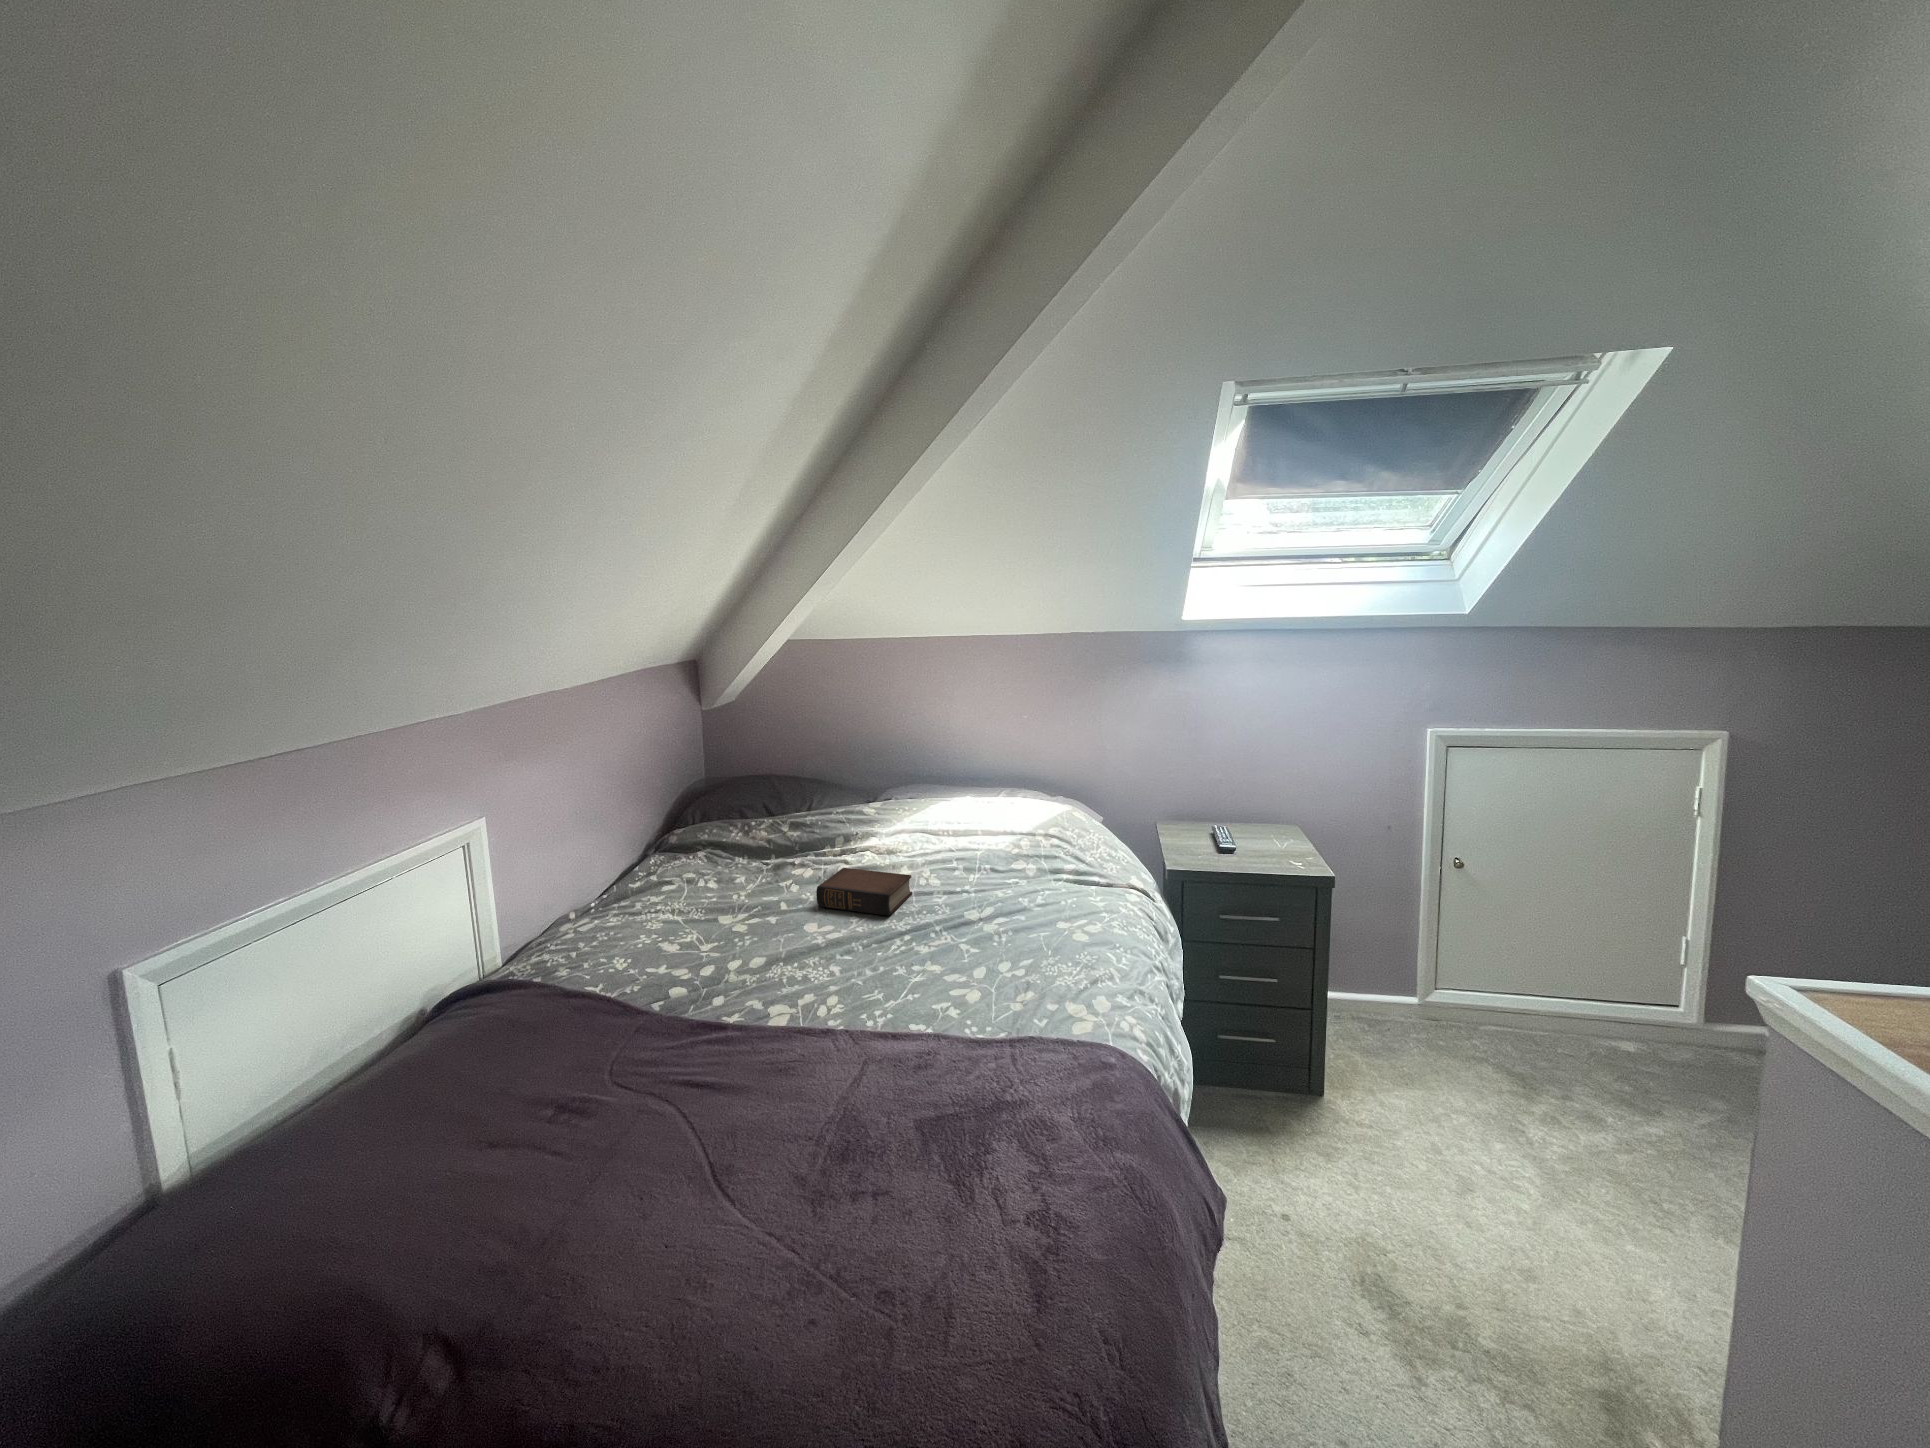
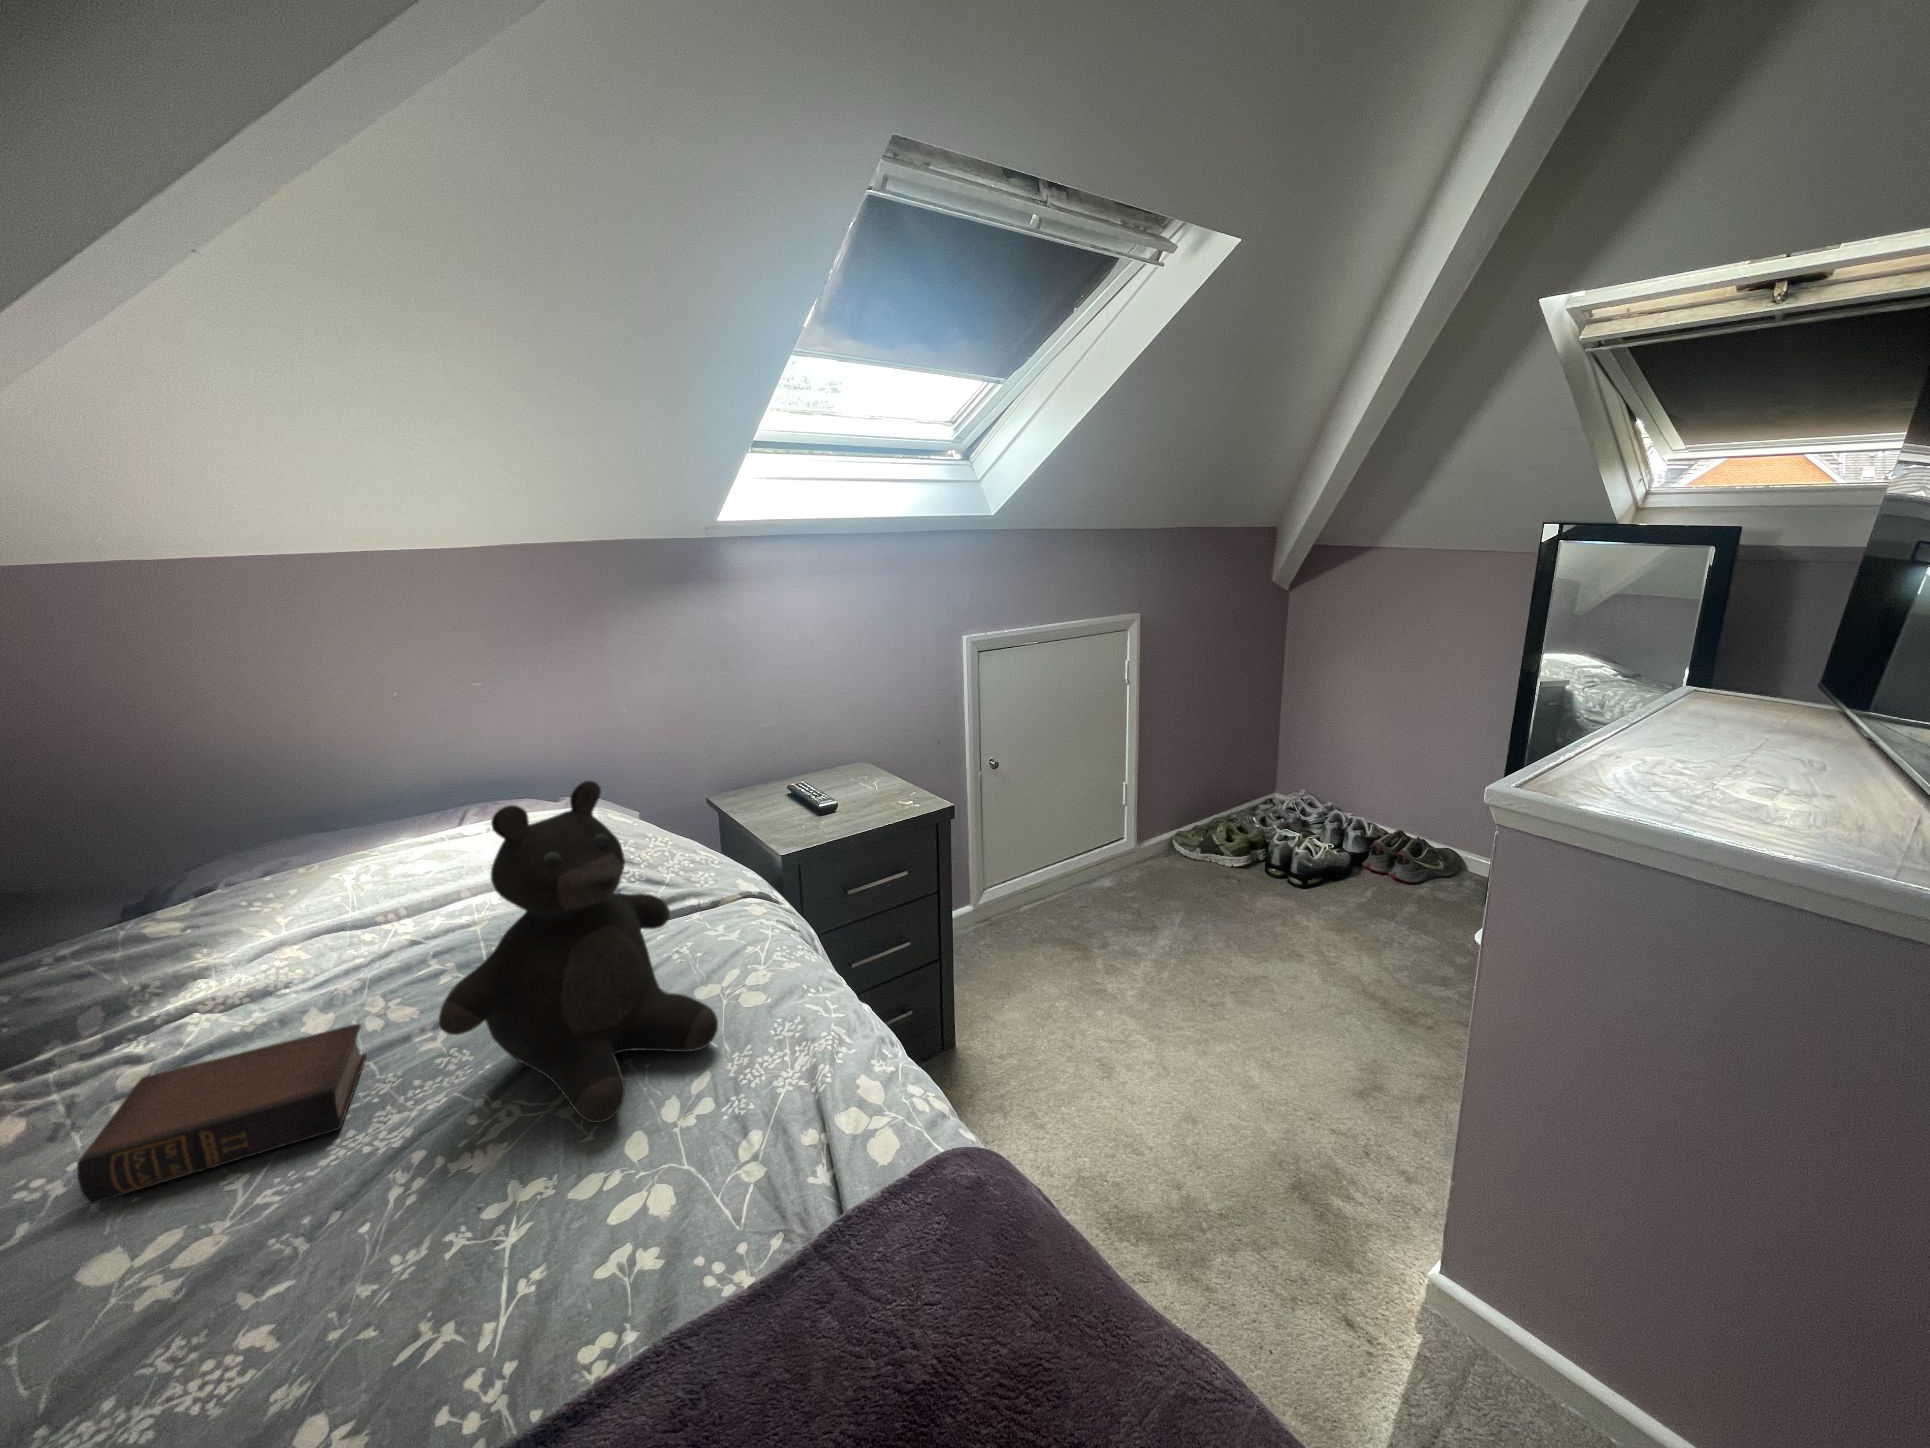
teddy bear: none [922,772,1049,956] -> present [439,781,718,1123]

